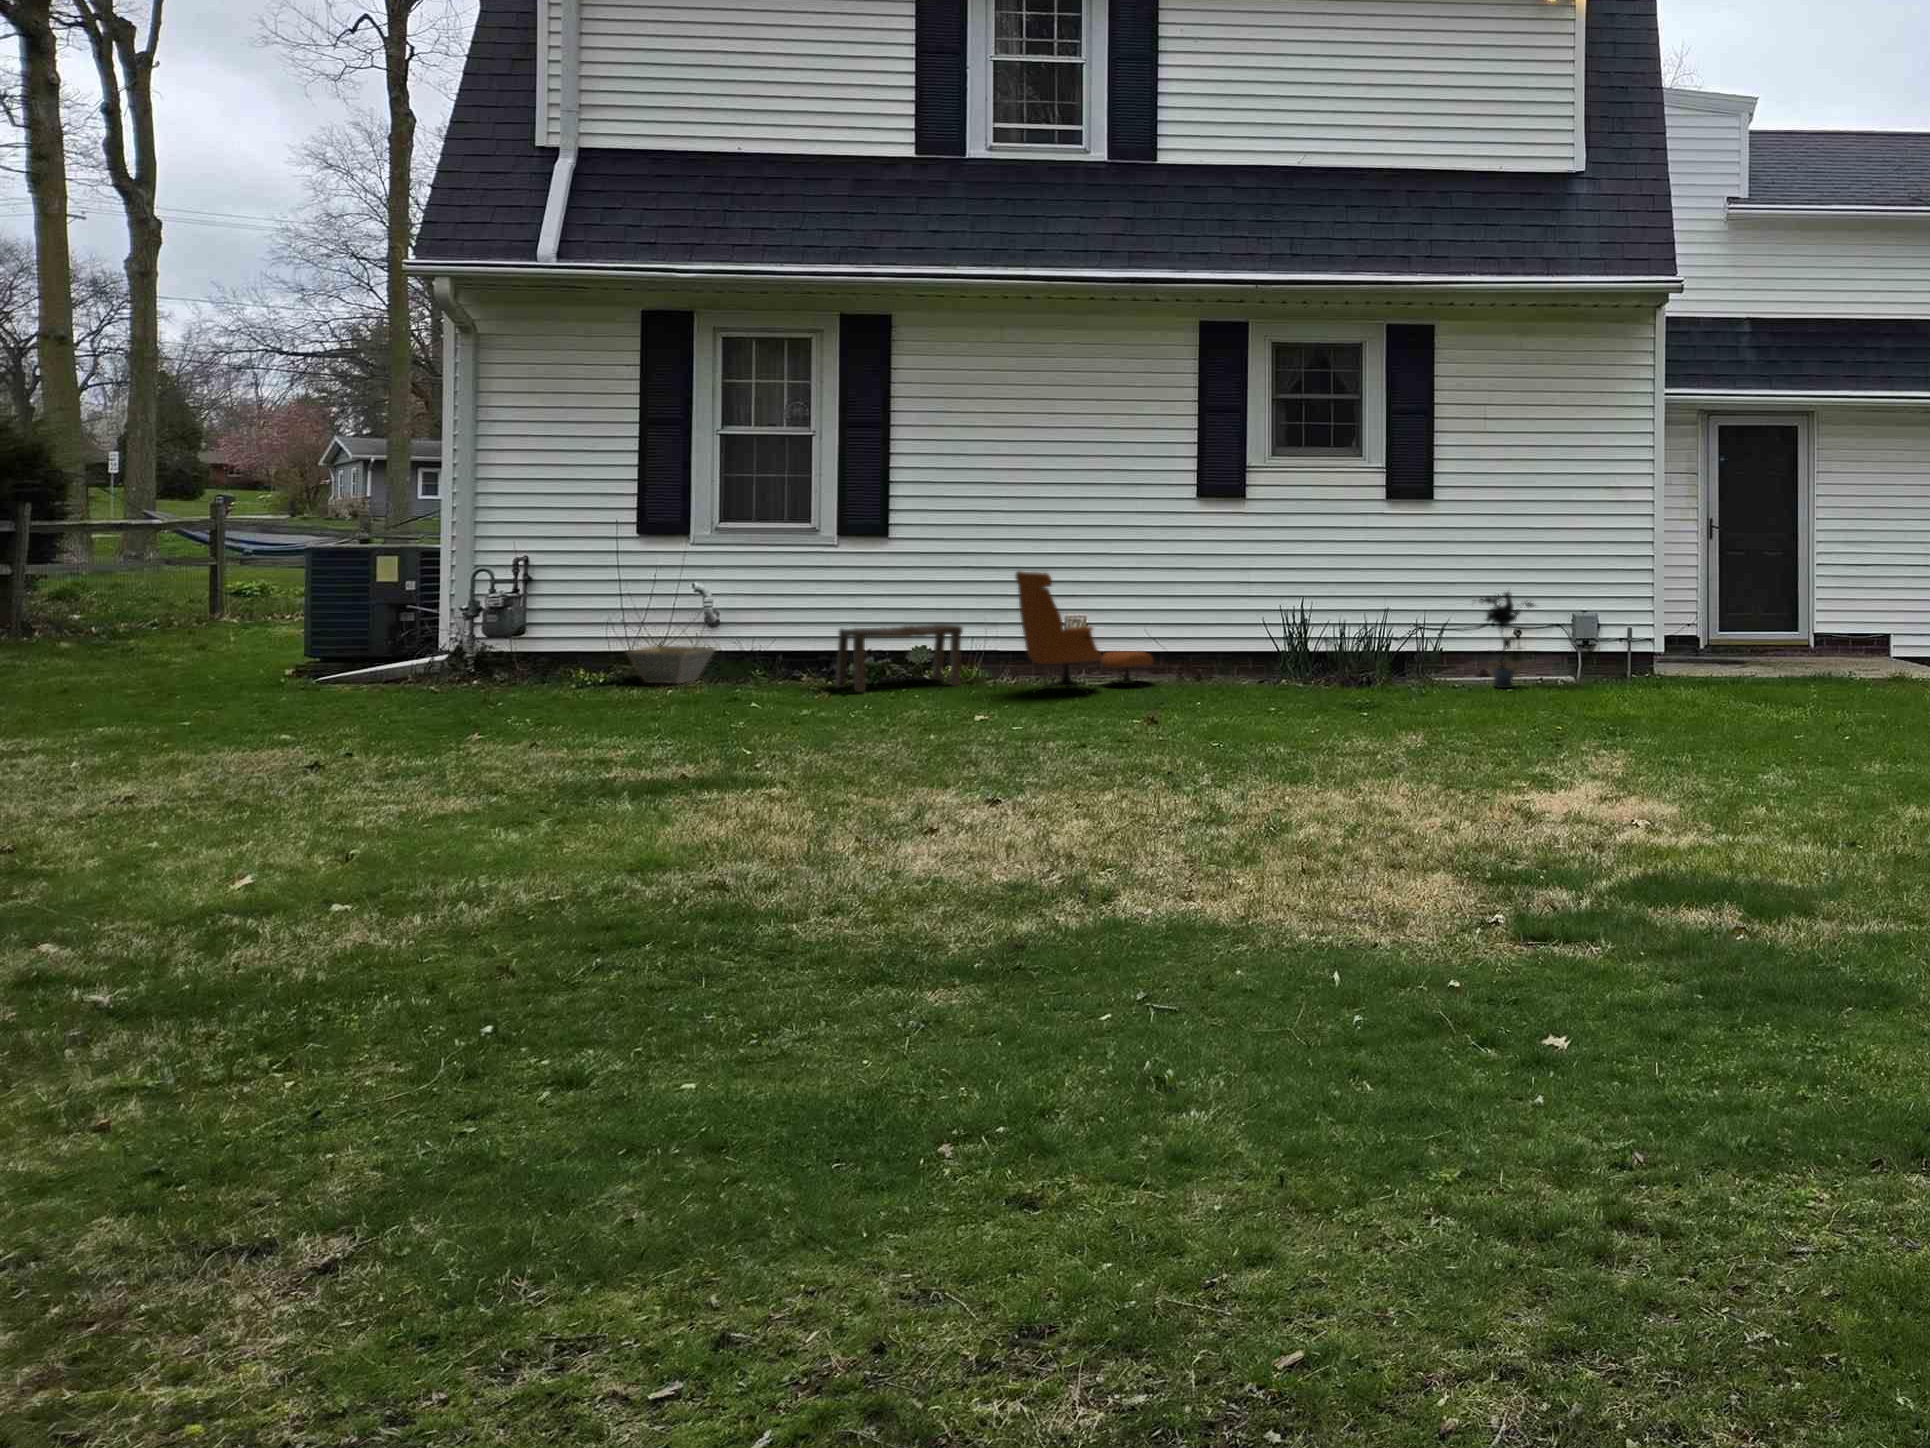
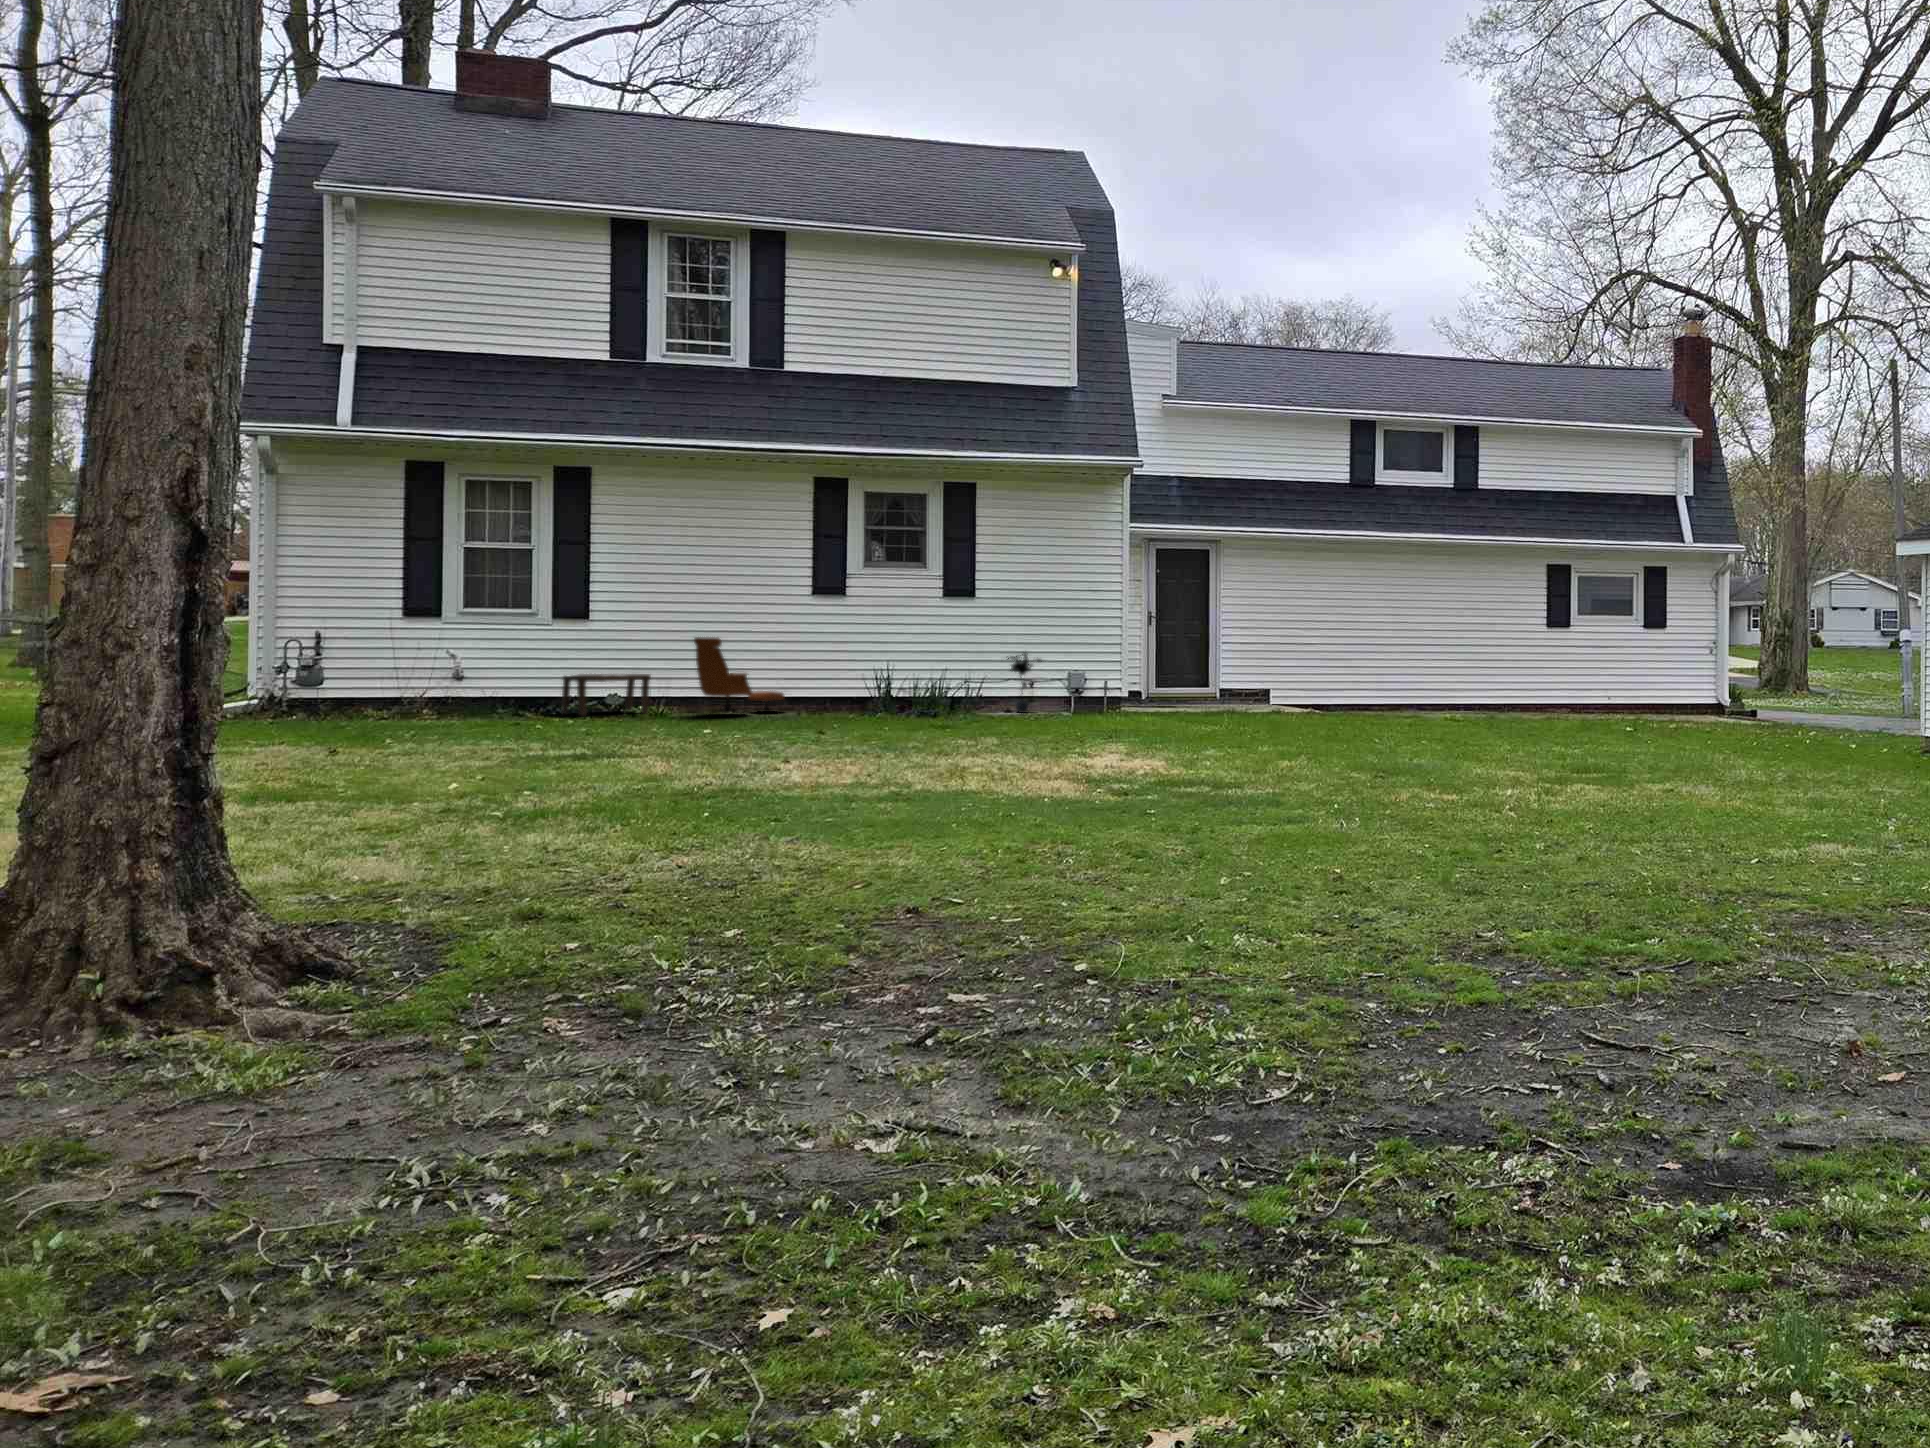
basket: present [626,646,715,684] -> none [401,690,464,713]

